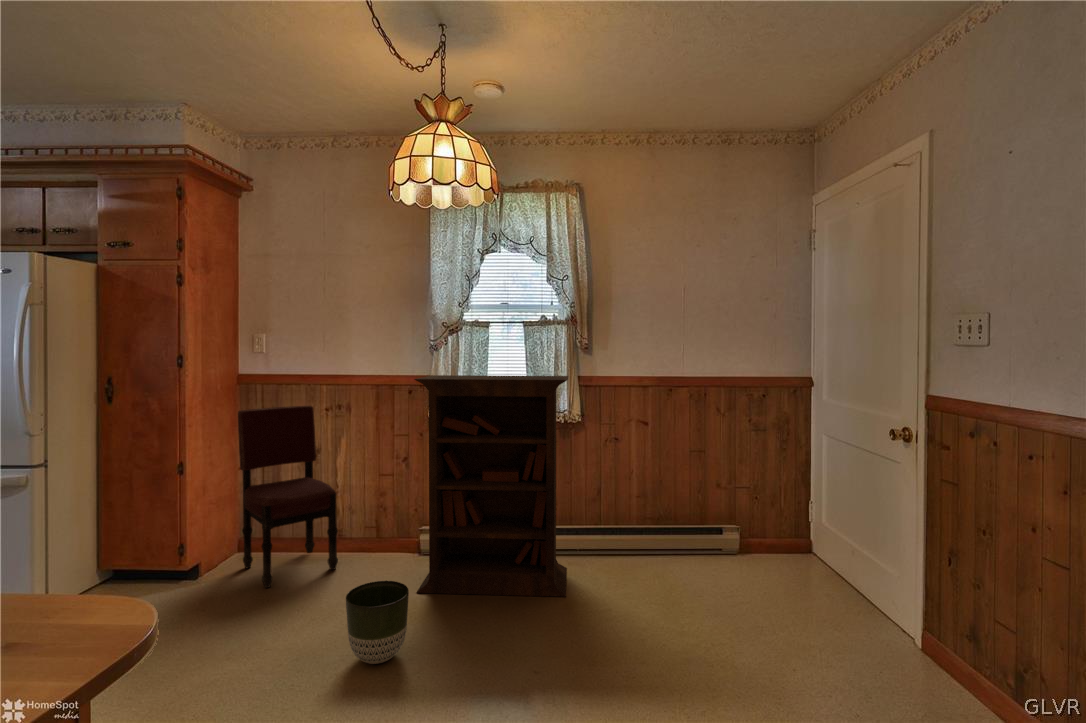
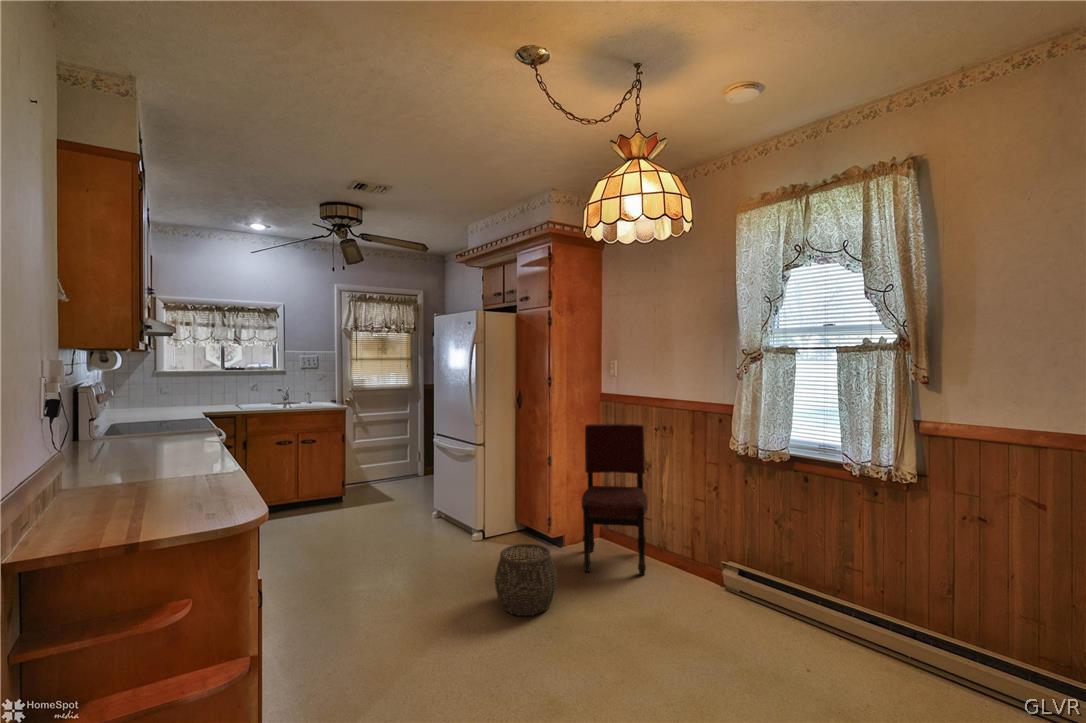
bookcase: present [414,375,568,597] -> none [676,407,879,709]
woven basket: none [179,563,274,661] -> present [495,544,557,616]
planter: present [346,581,409,664] -> none [565,596,620,674]

